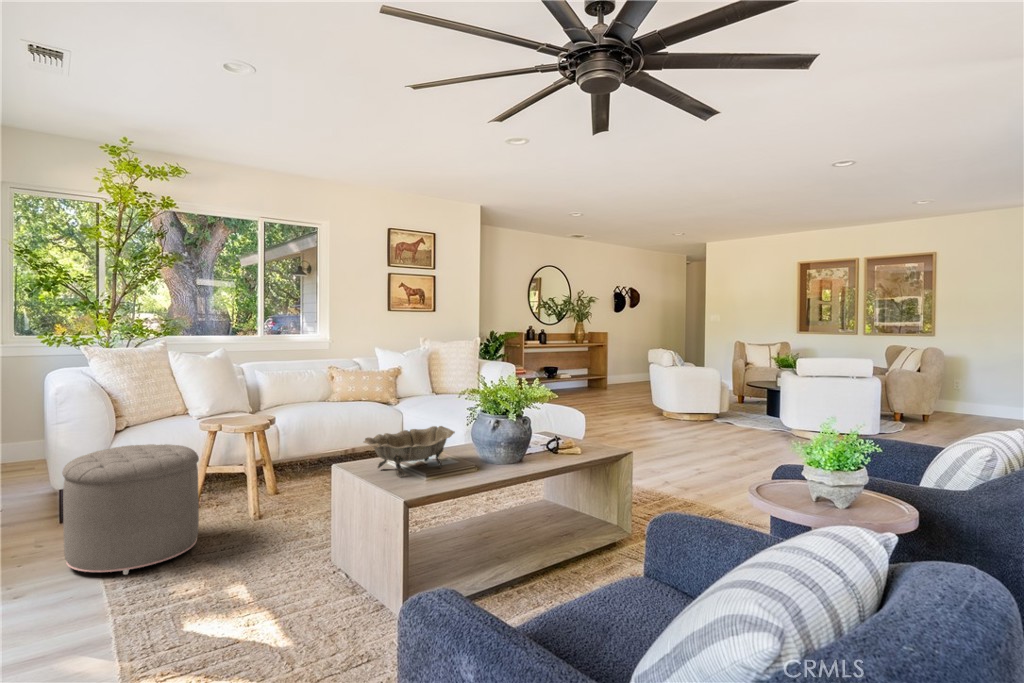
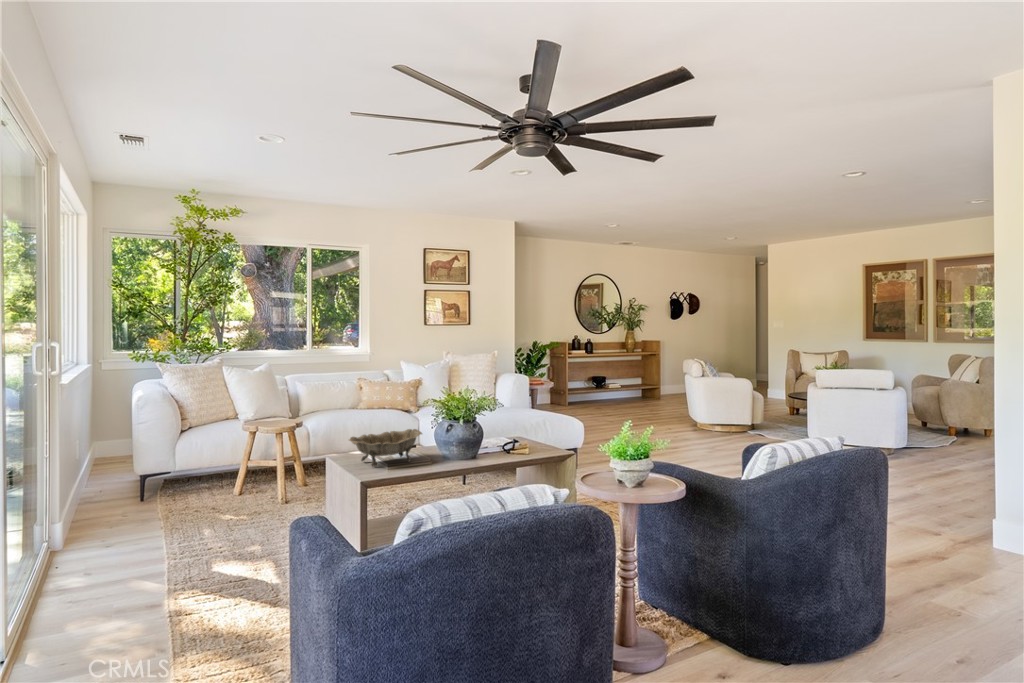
ottoman: present [62,444,199,575] -> none [138,441,236,537]

